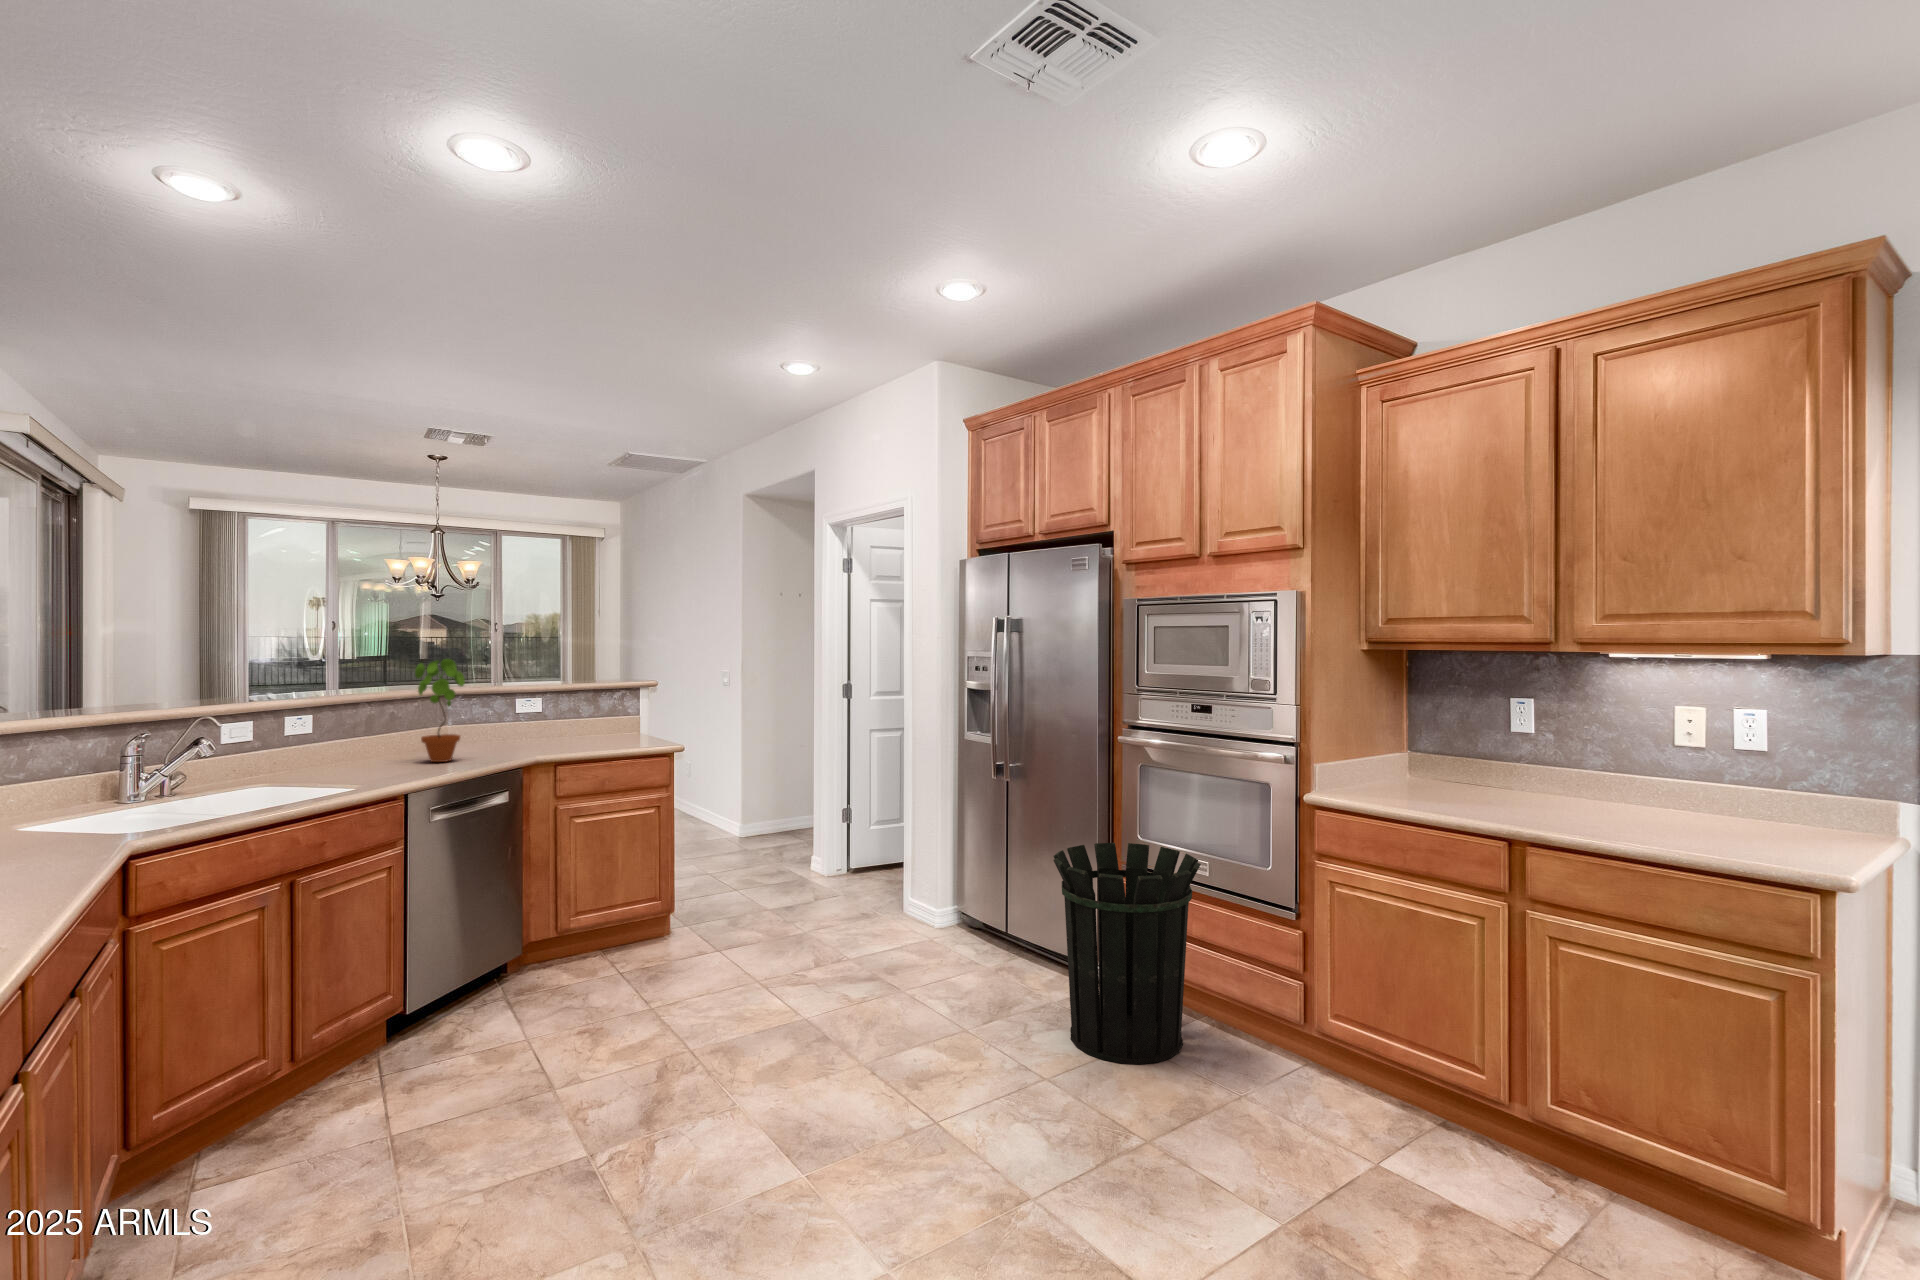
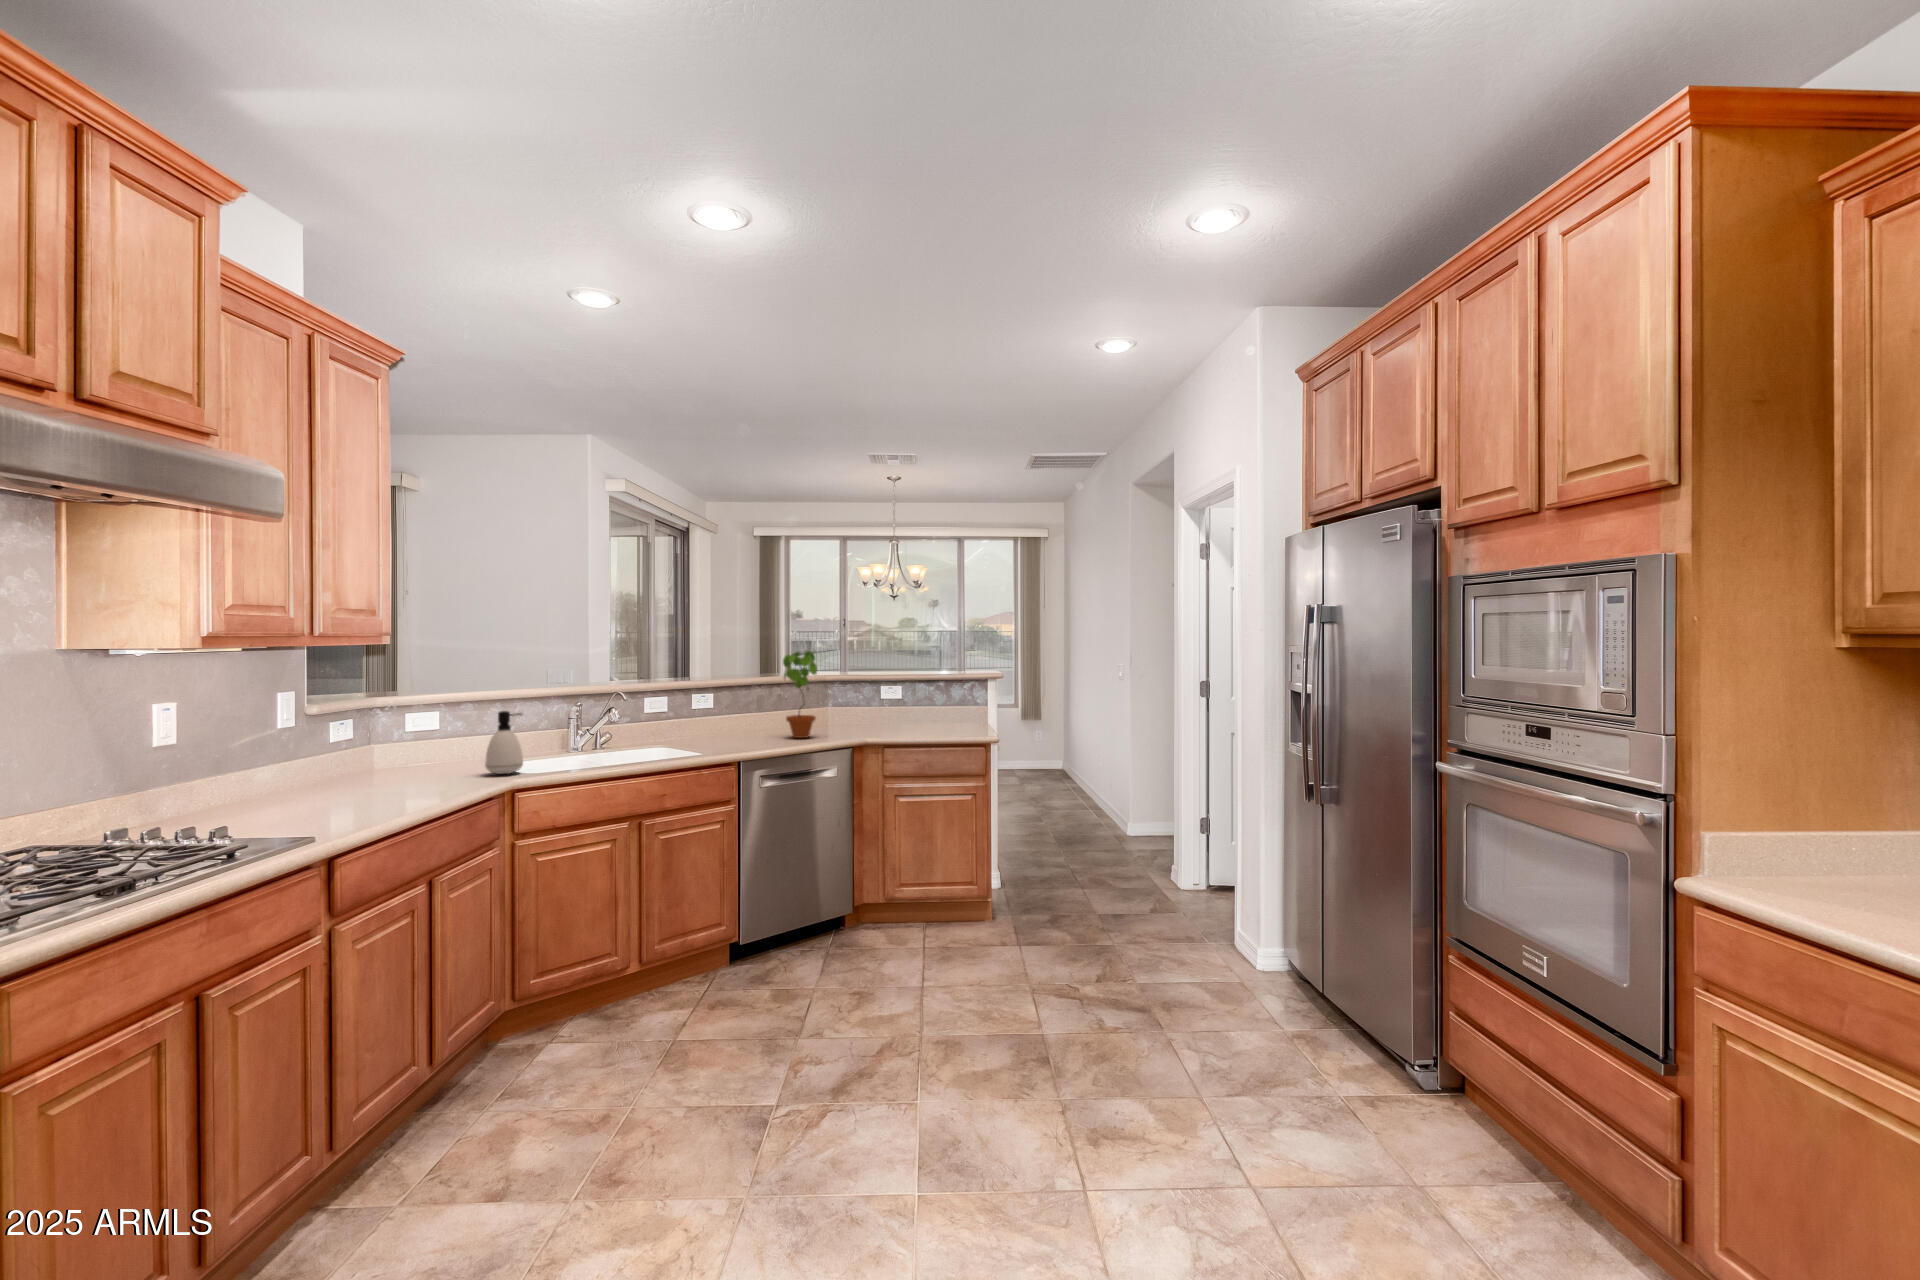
soap dispenser: none [43,746,112,837] -> present [485,711,523,774]
waste bin: present [1053,843,1201,1064] -> none [1297,899,1516,1214]

